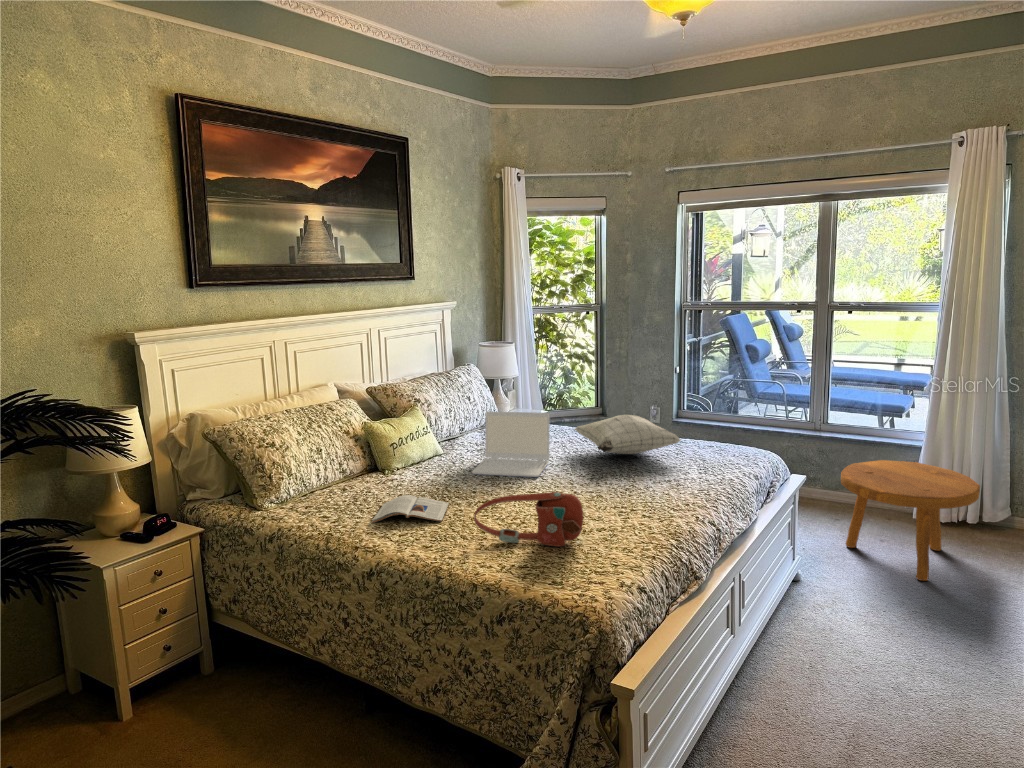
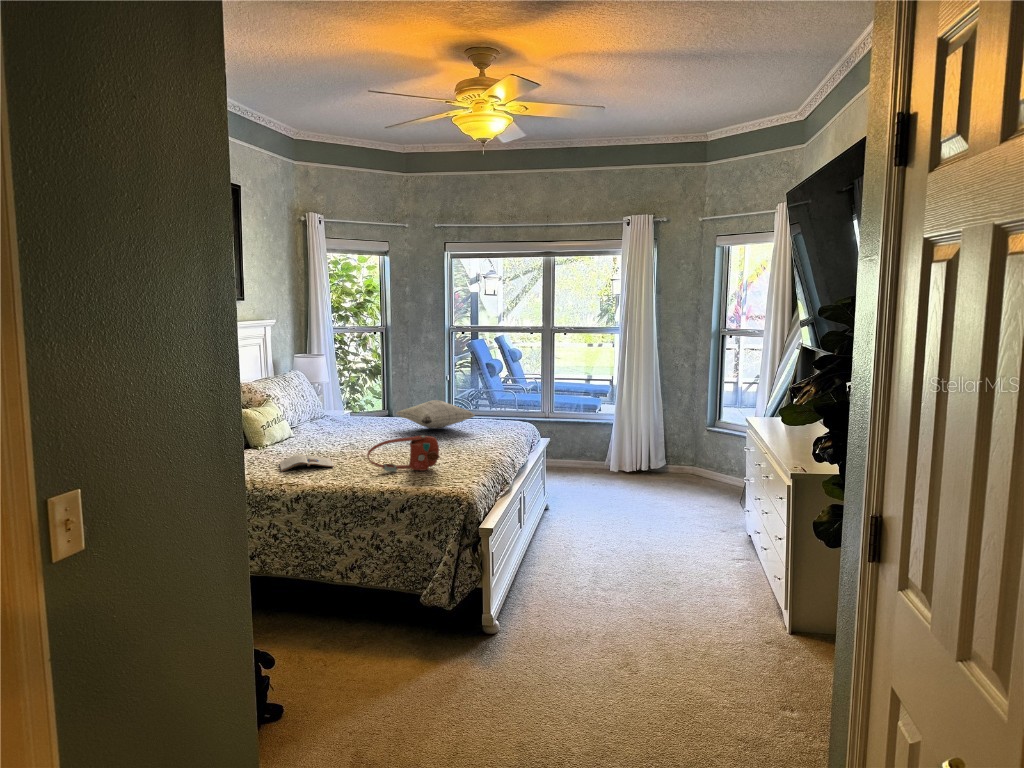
laptop: present [472,412,550,477] -> none [330,399,384,445]
footstool: present [841,460,980,581] -> none [570,431,648,502]

